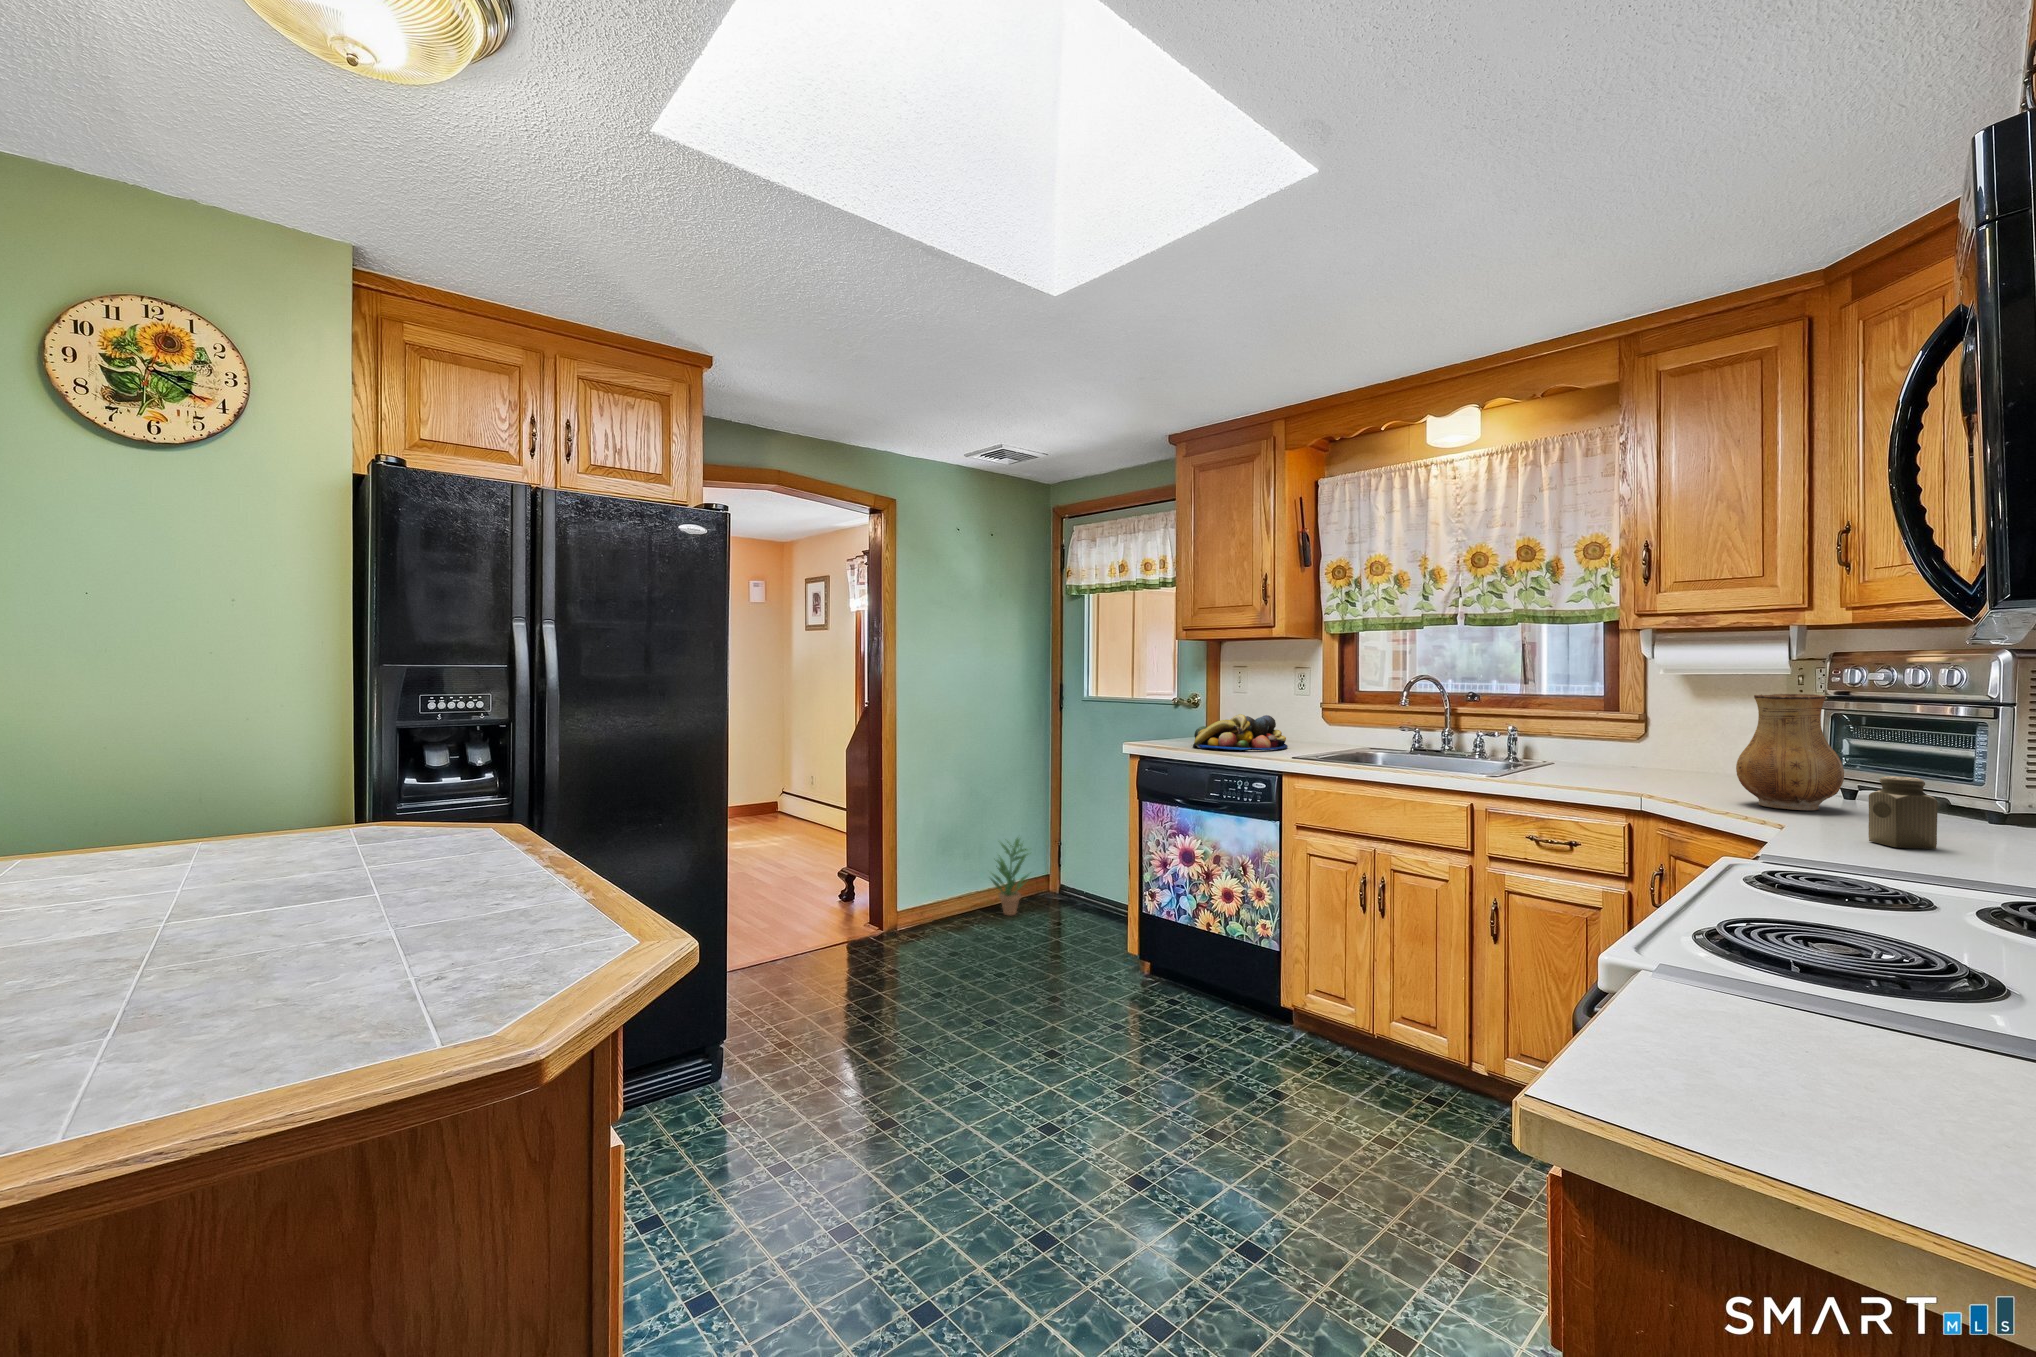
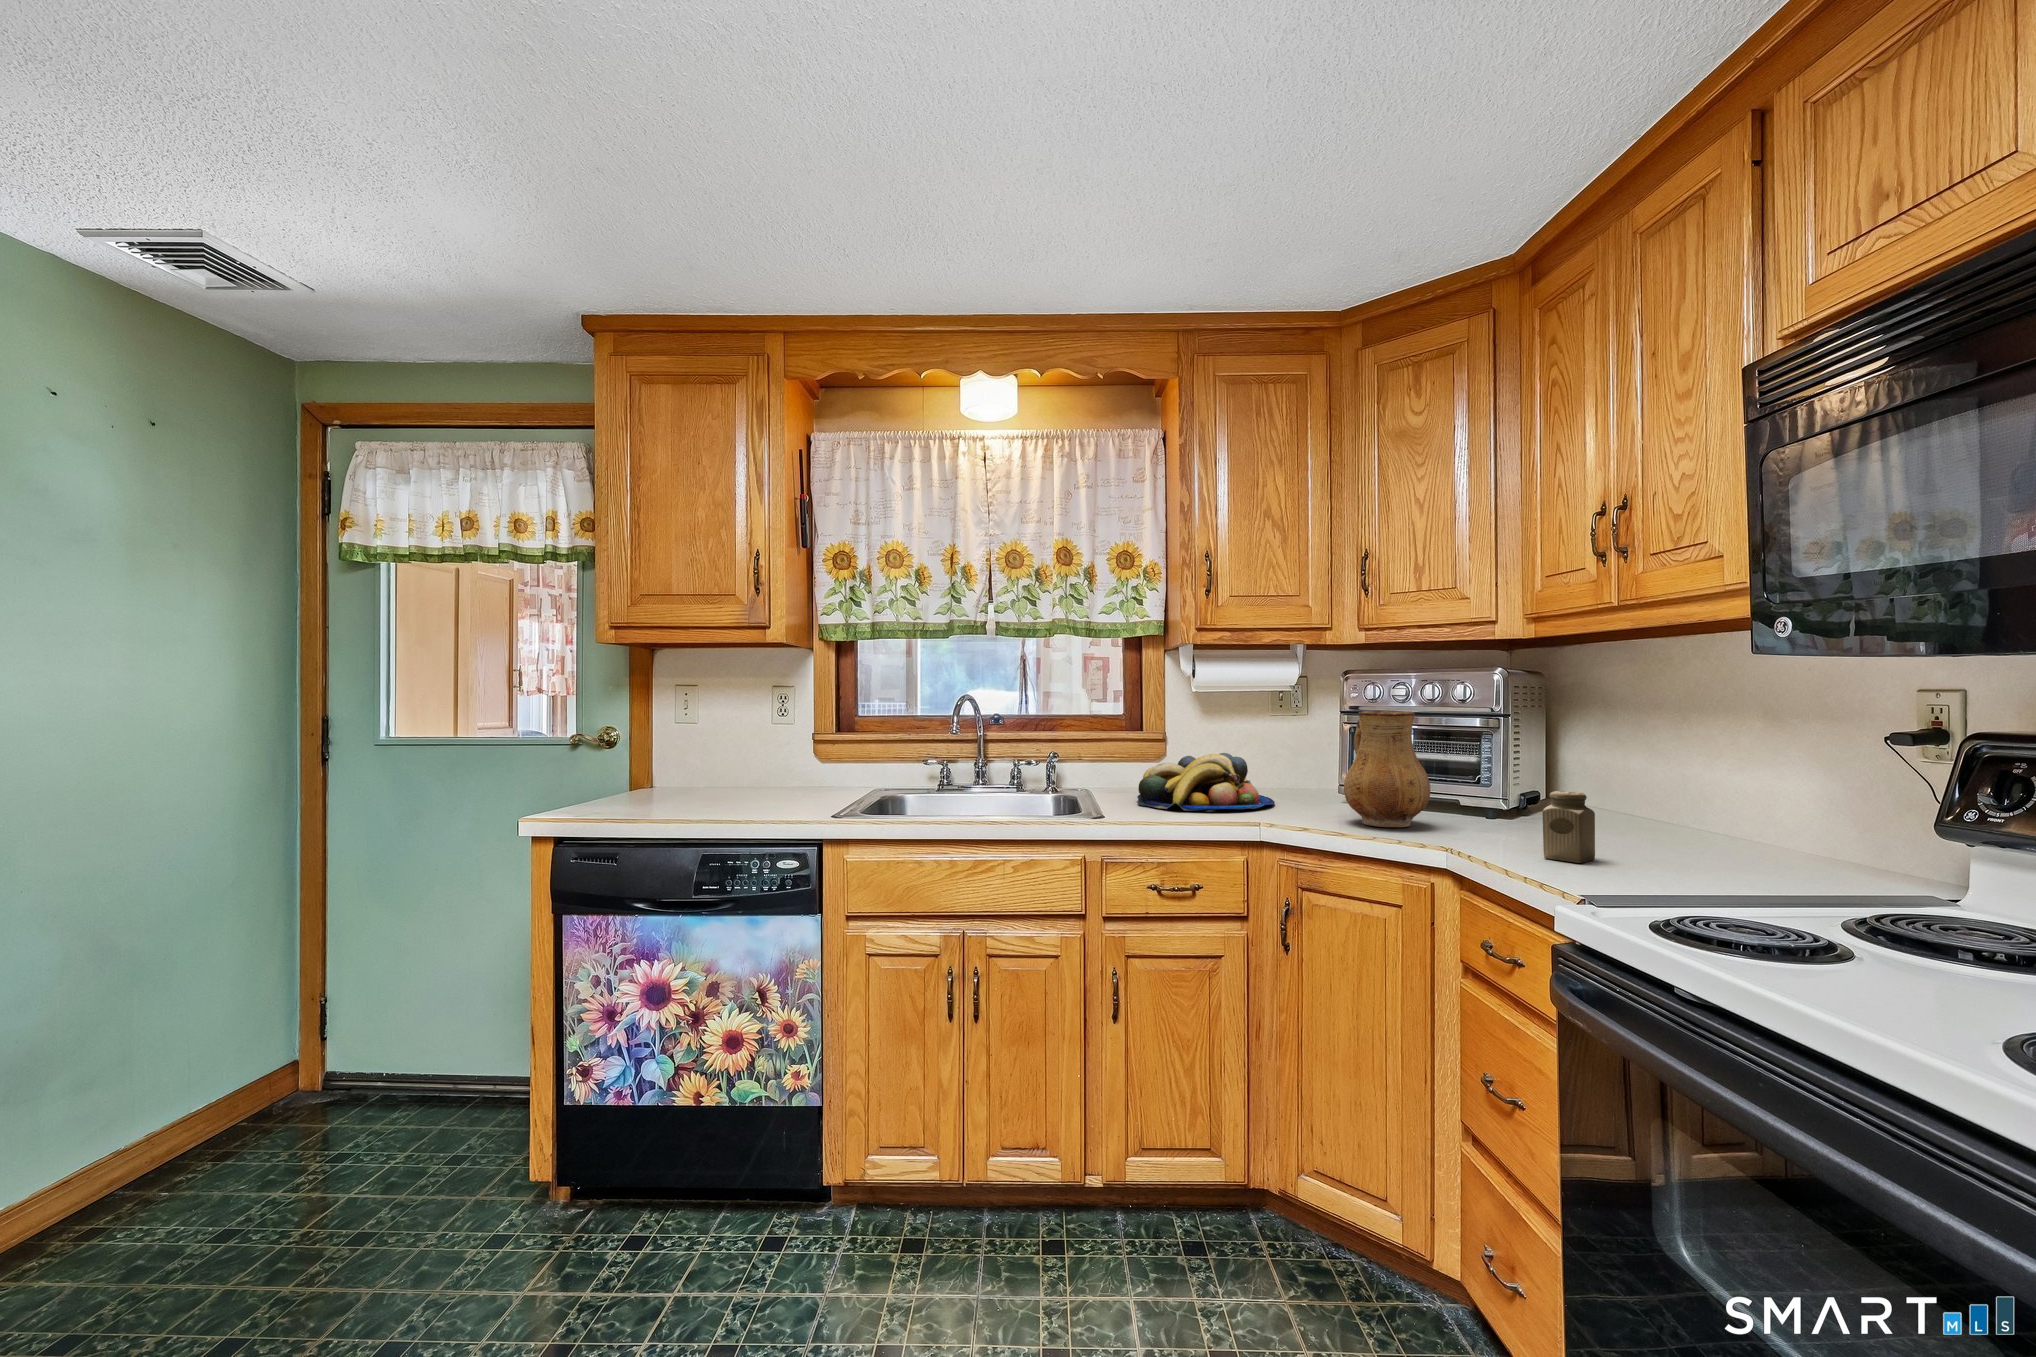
fruit bowl: present [1193,714,1288,750] -> present [1137,753,1275,811]
potted plant: present [991,838,1028,915] -> none [158,1005,279,1169]

